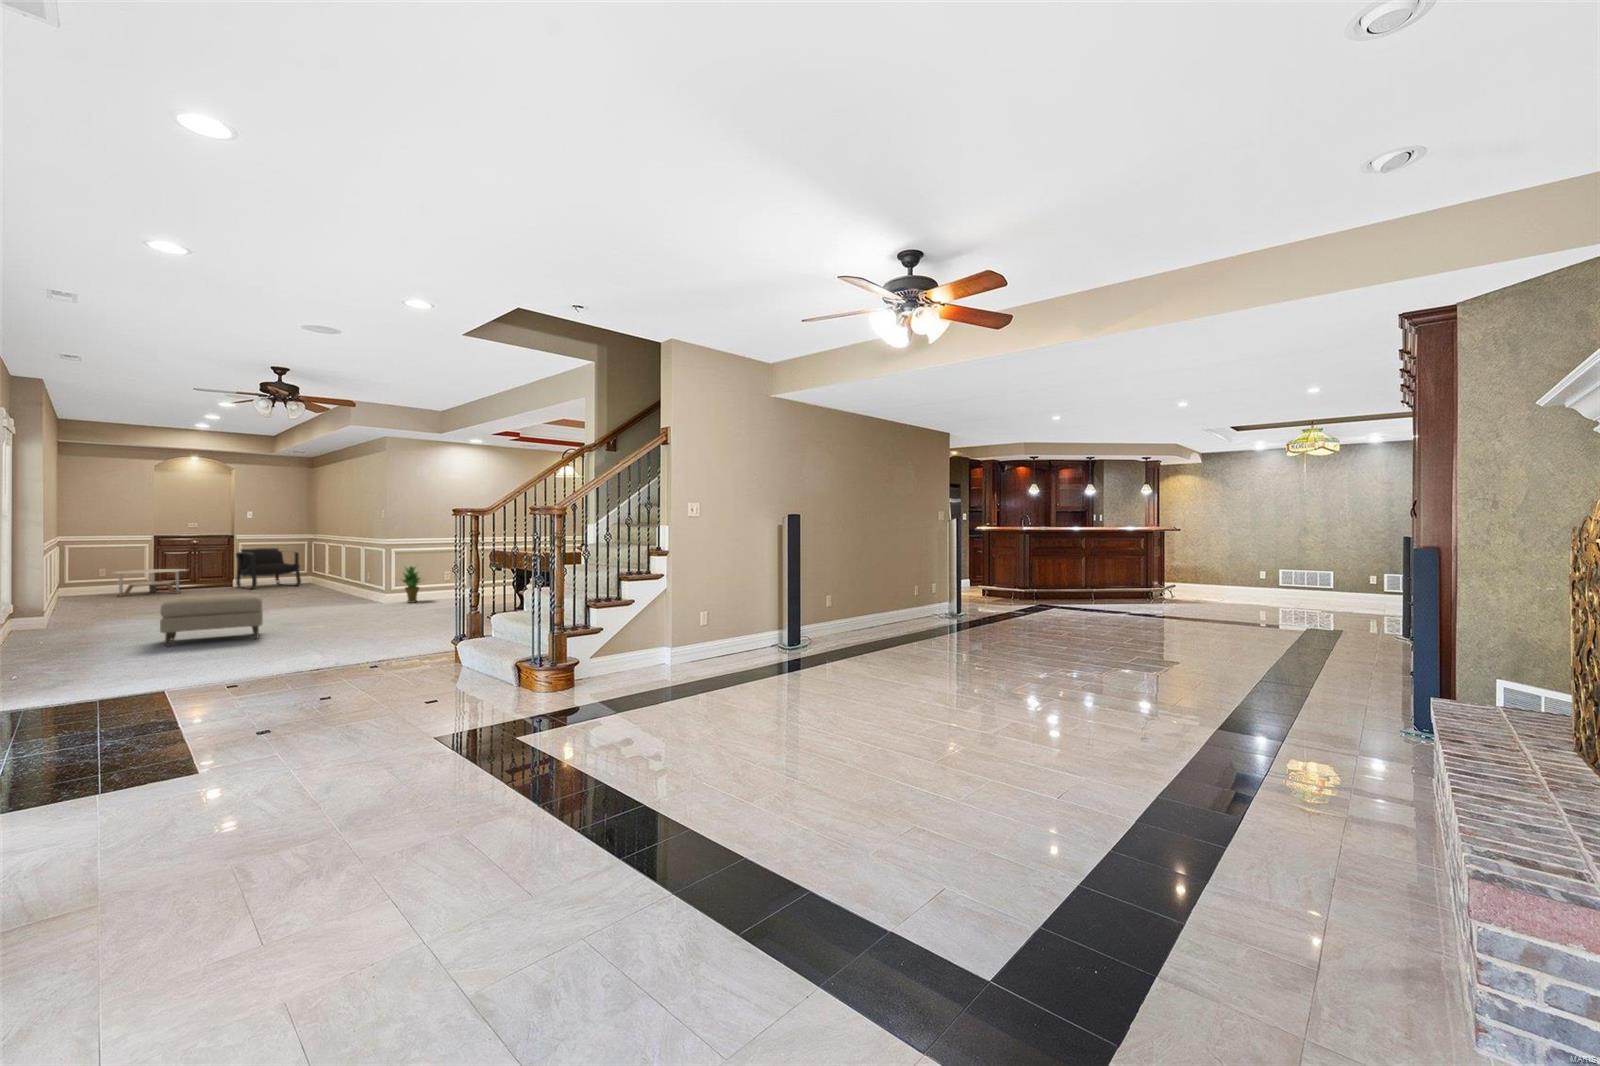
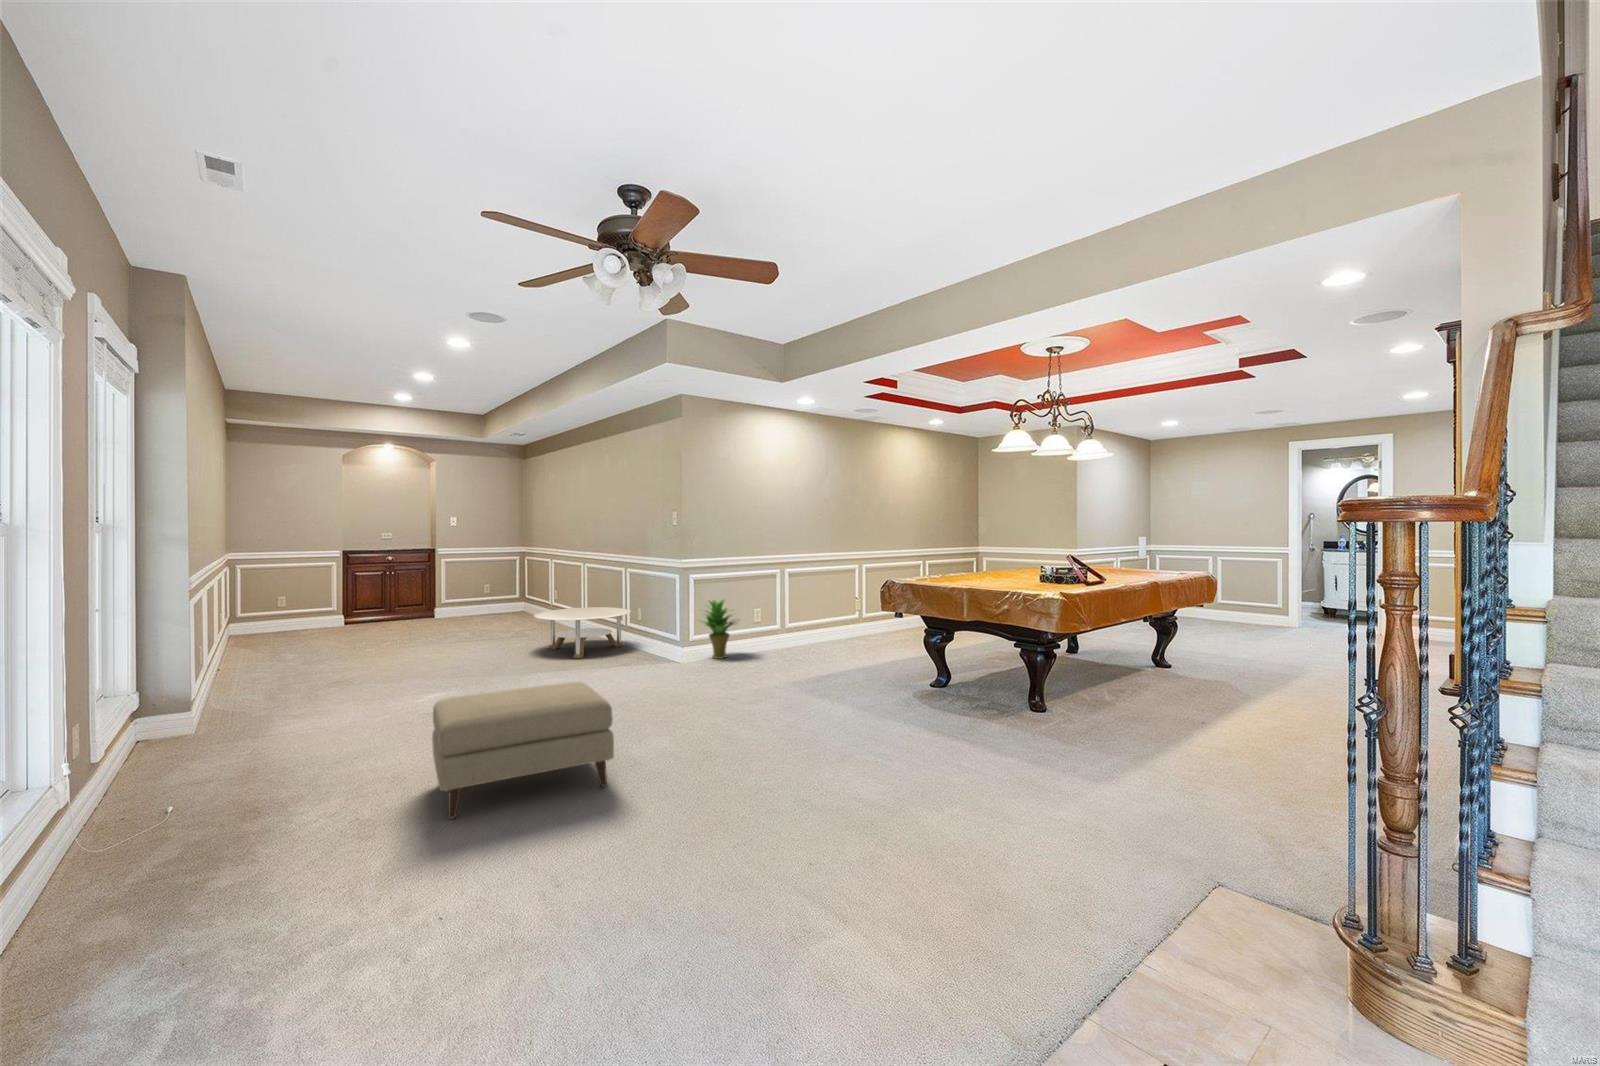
armchair: present [236,548,301,589] -> none [438,565,517,623]
round table: present [114,569,187,596] -> present [534,607,631,658]

